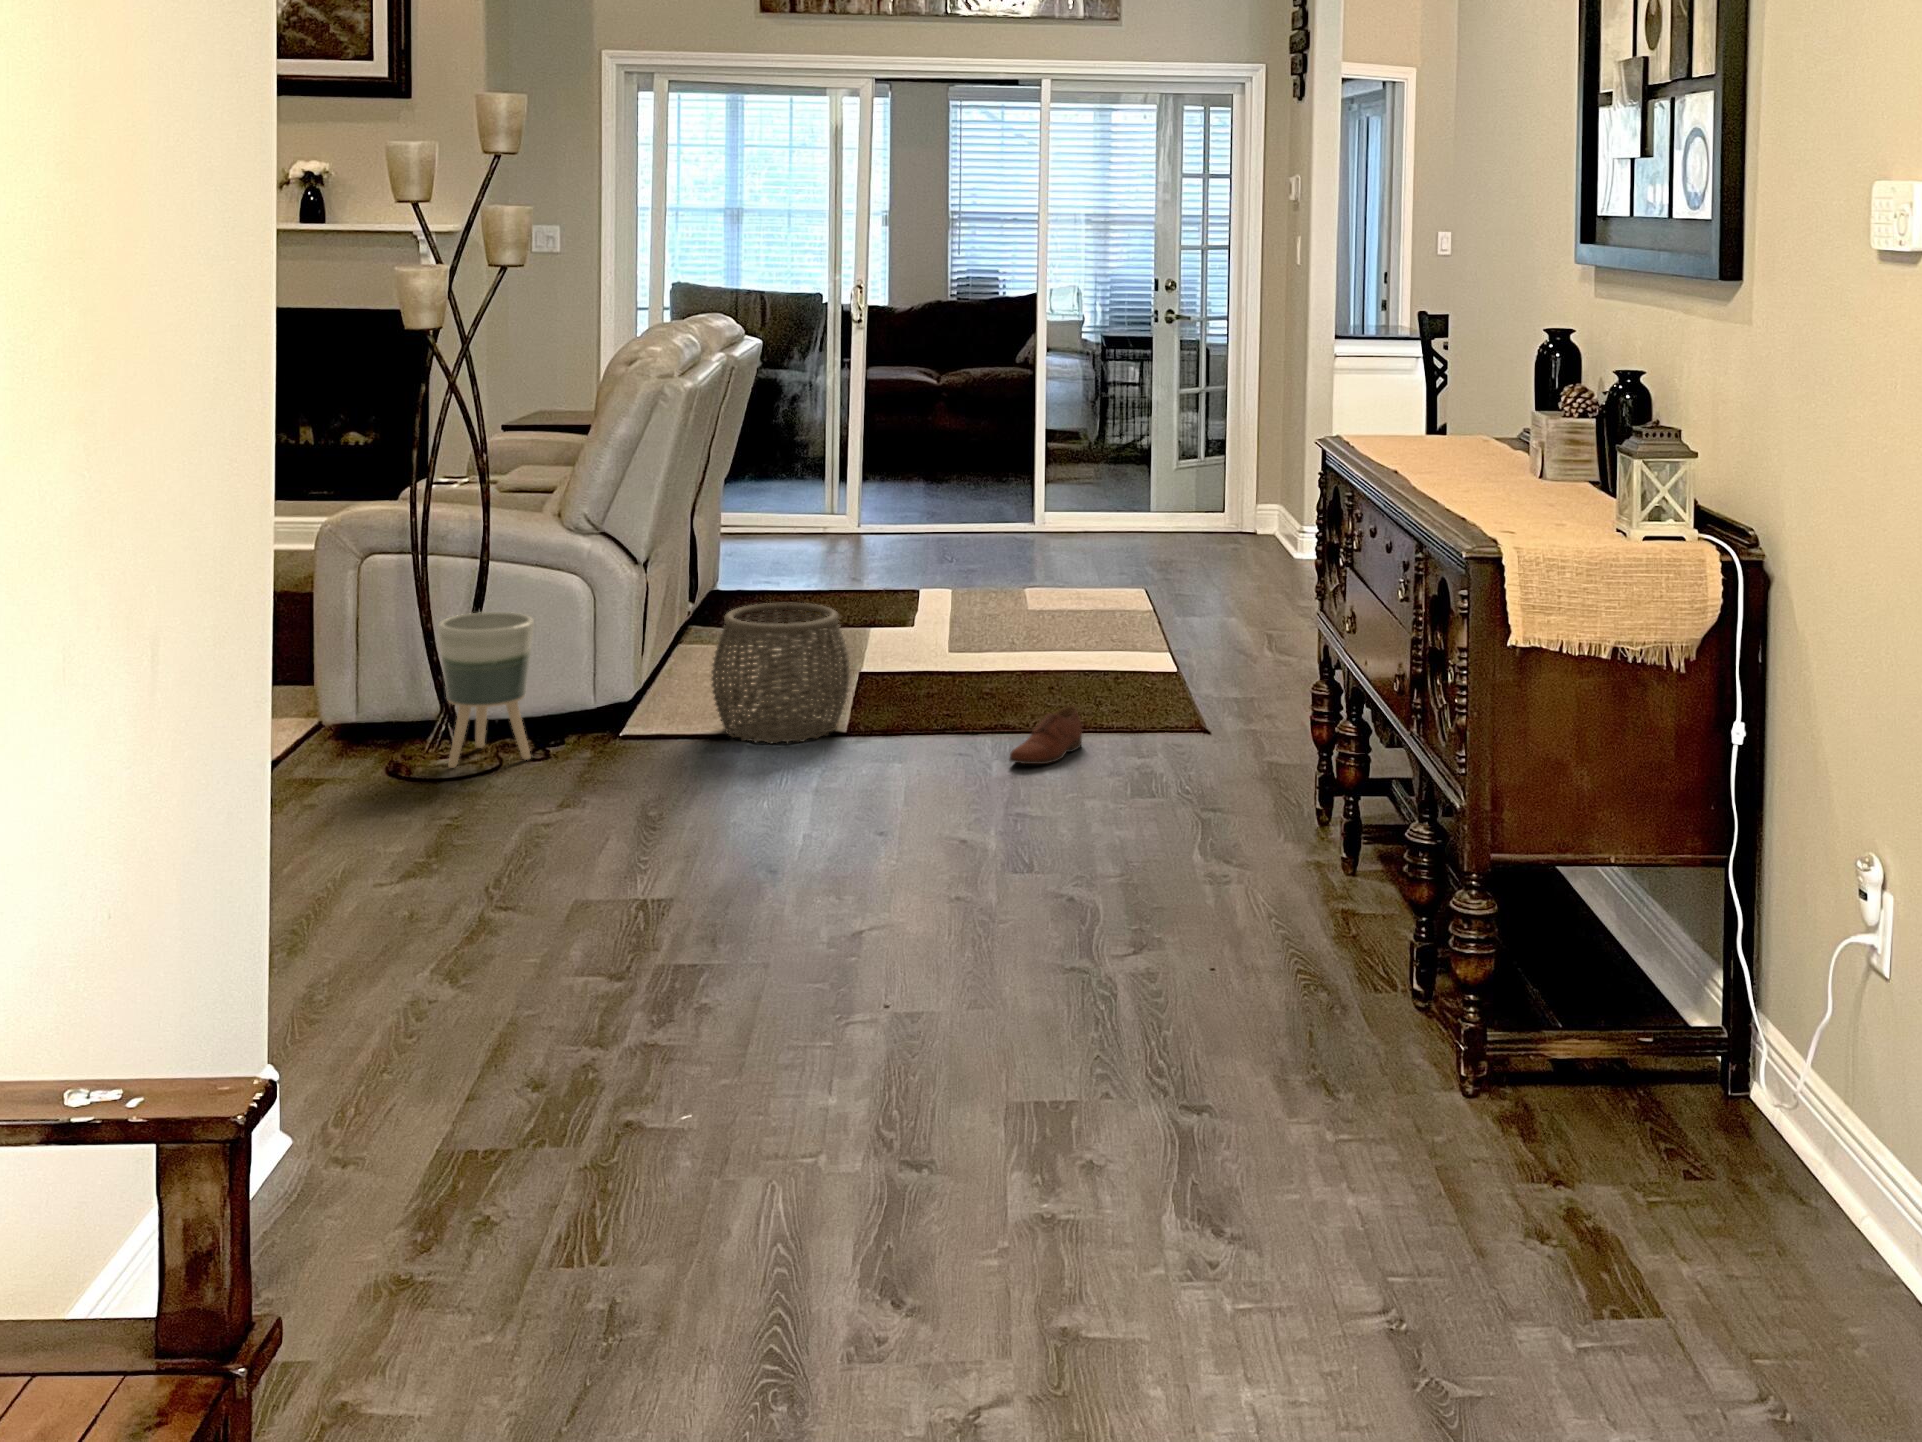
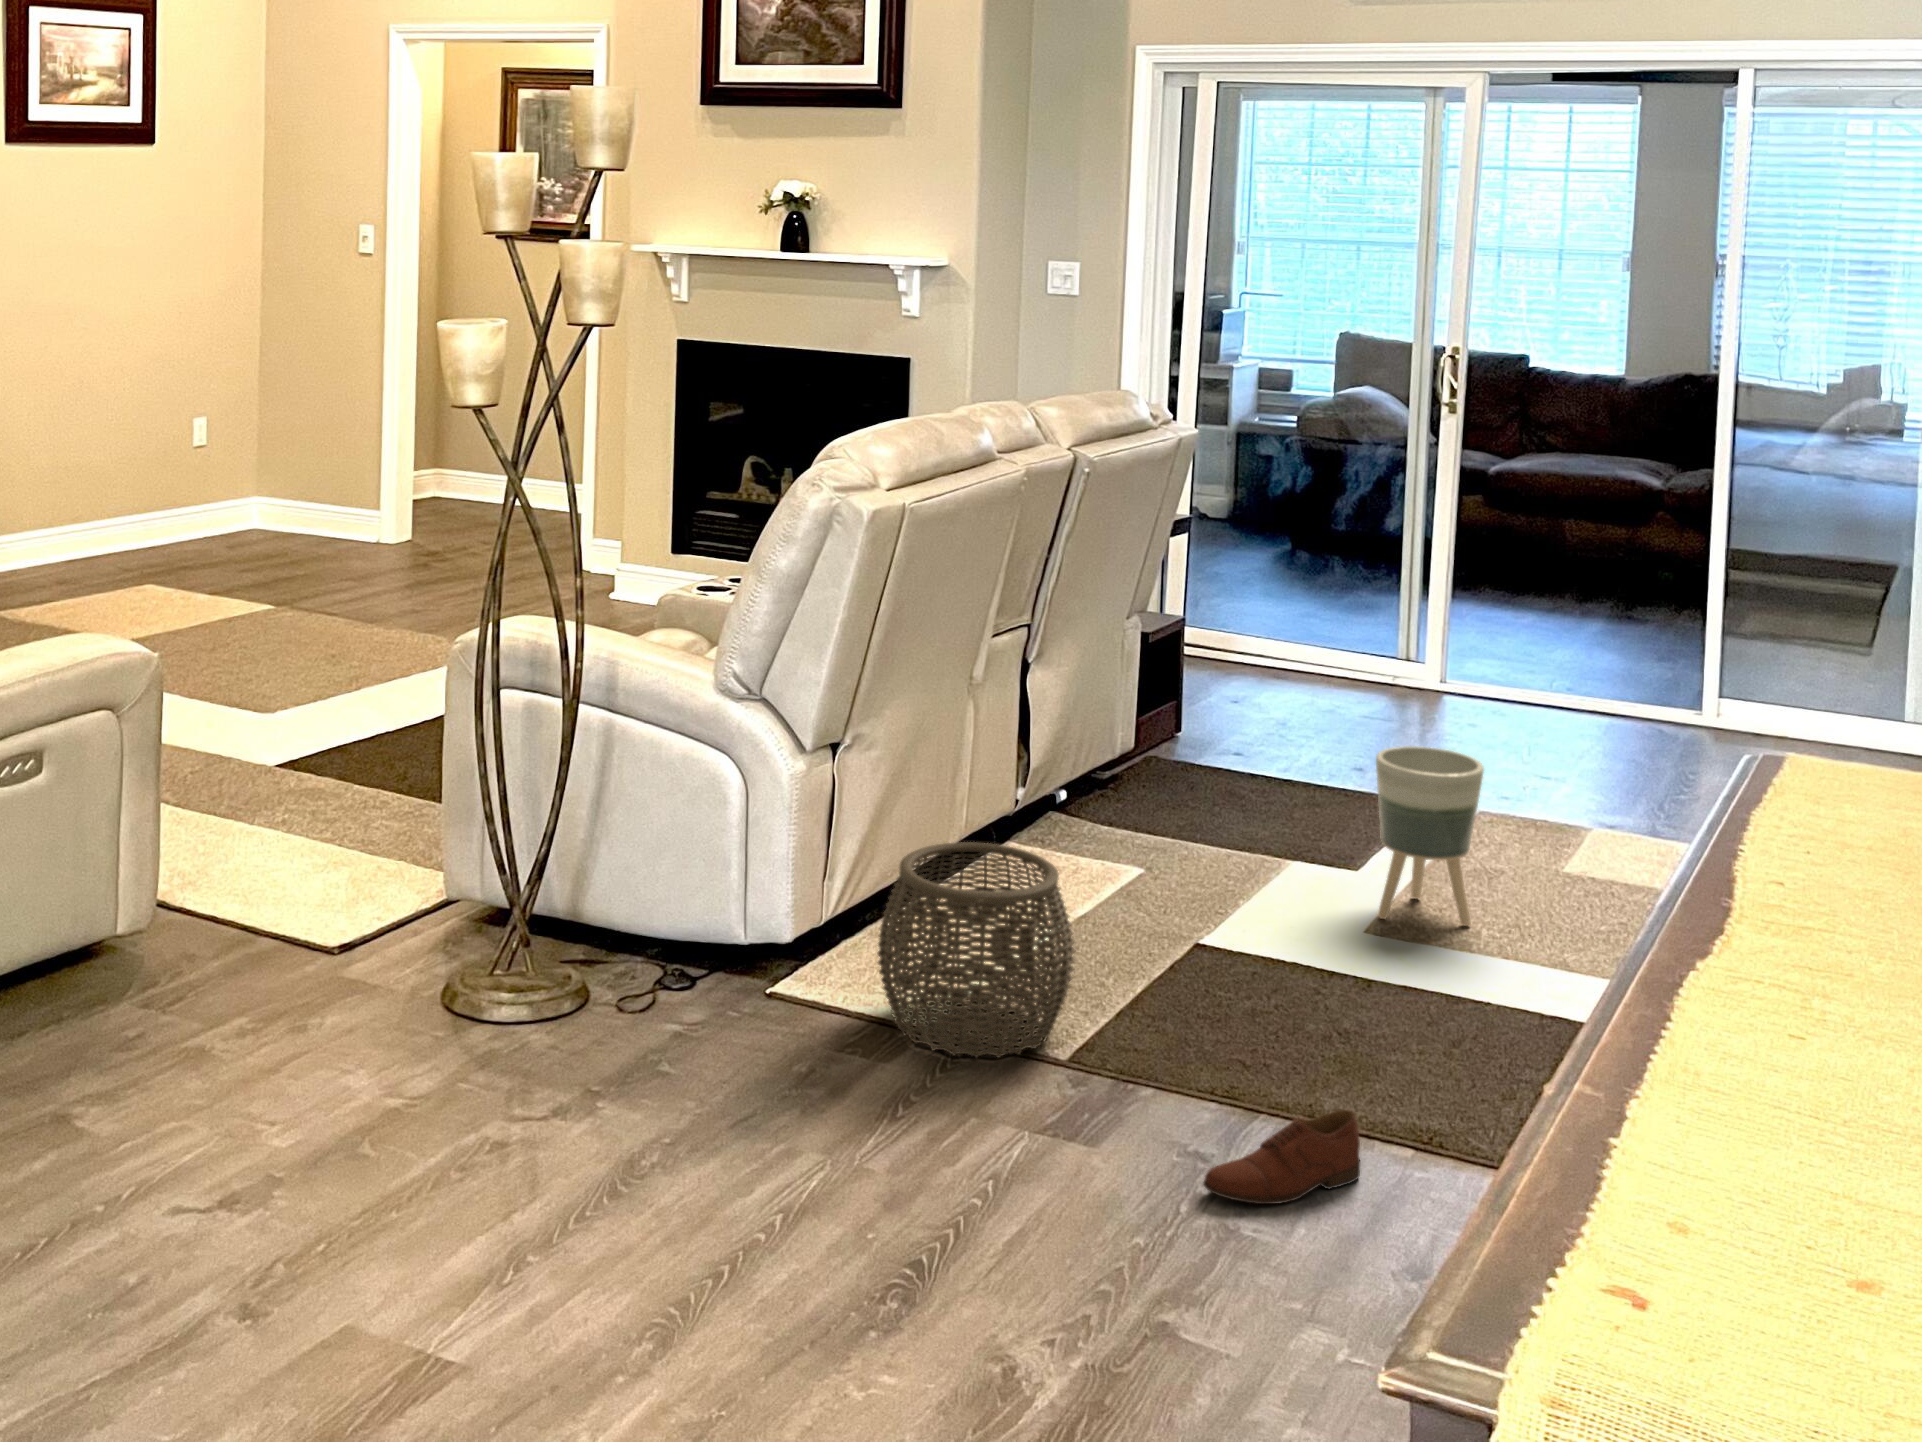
planter: present [438,612,534,768] -> present [1376,746,1484,926]

